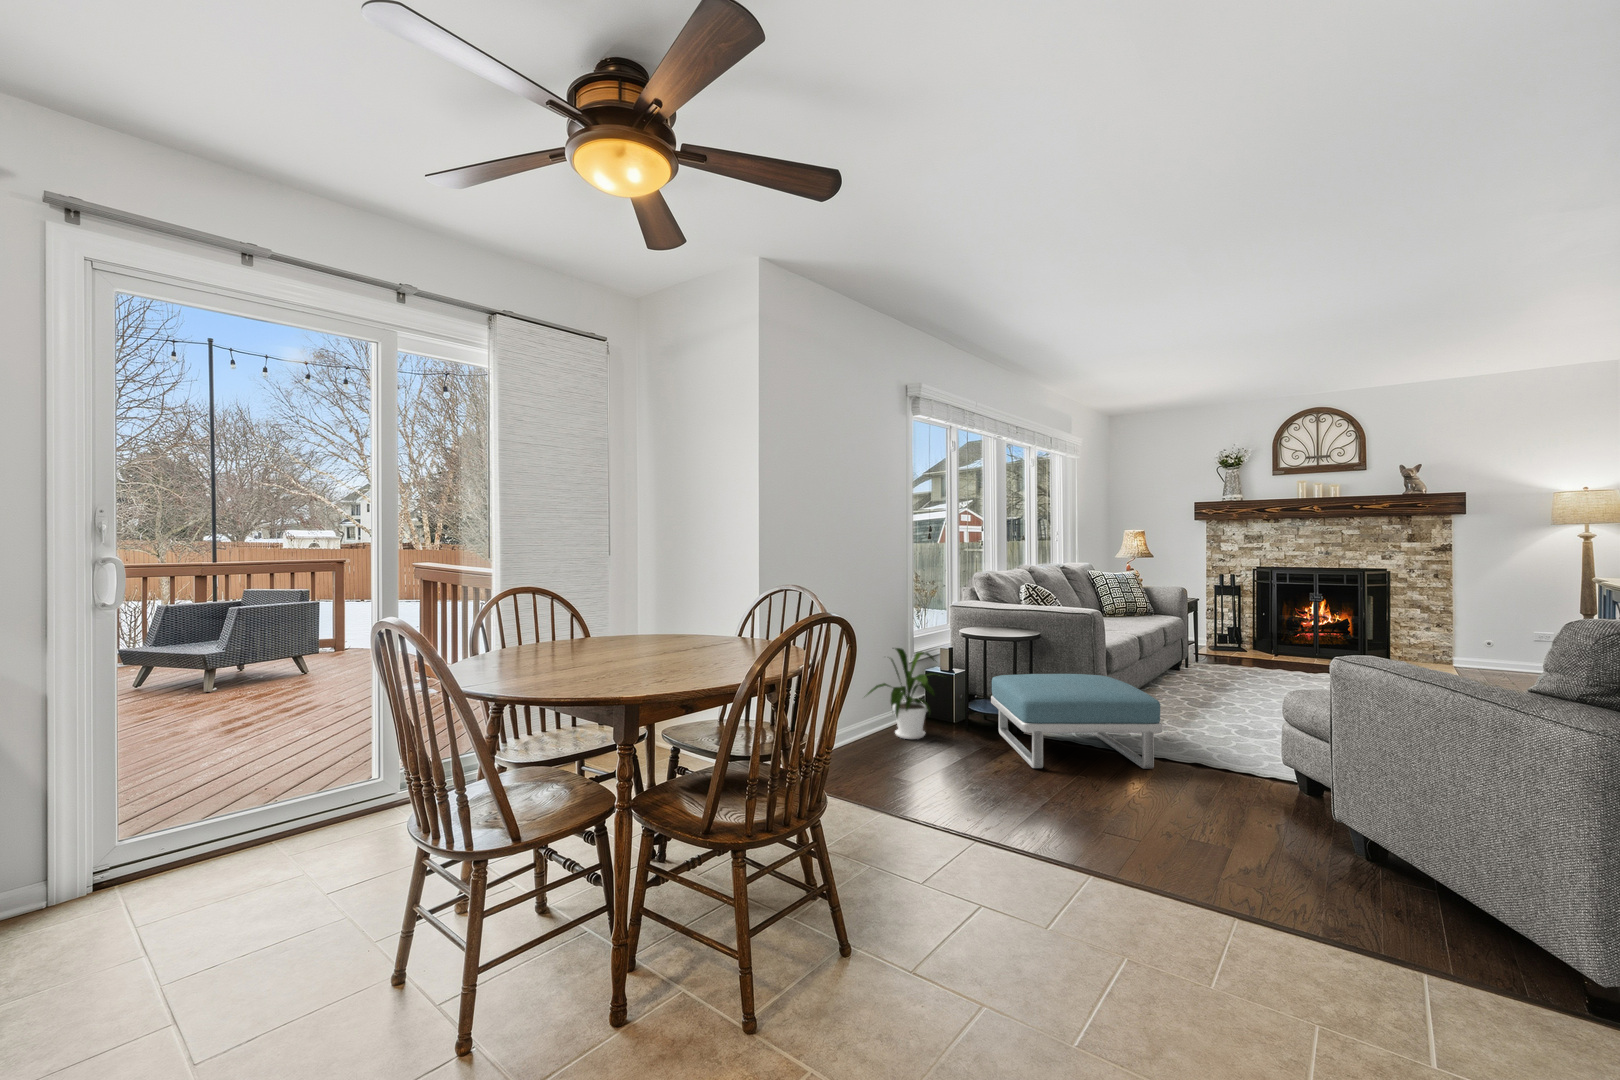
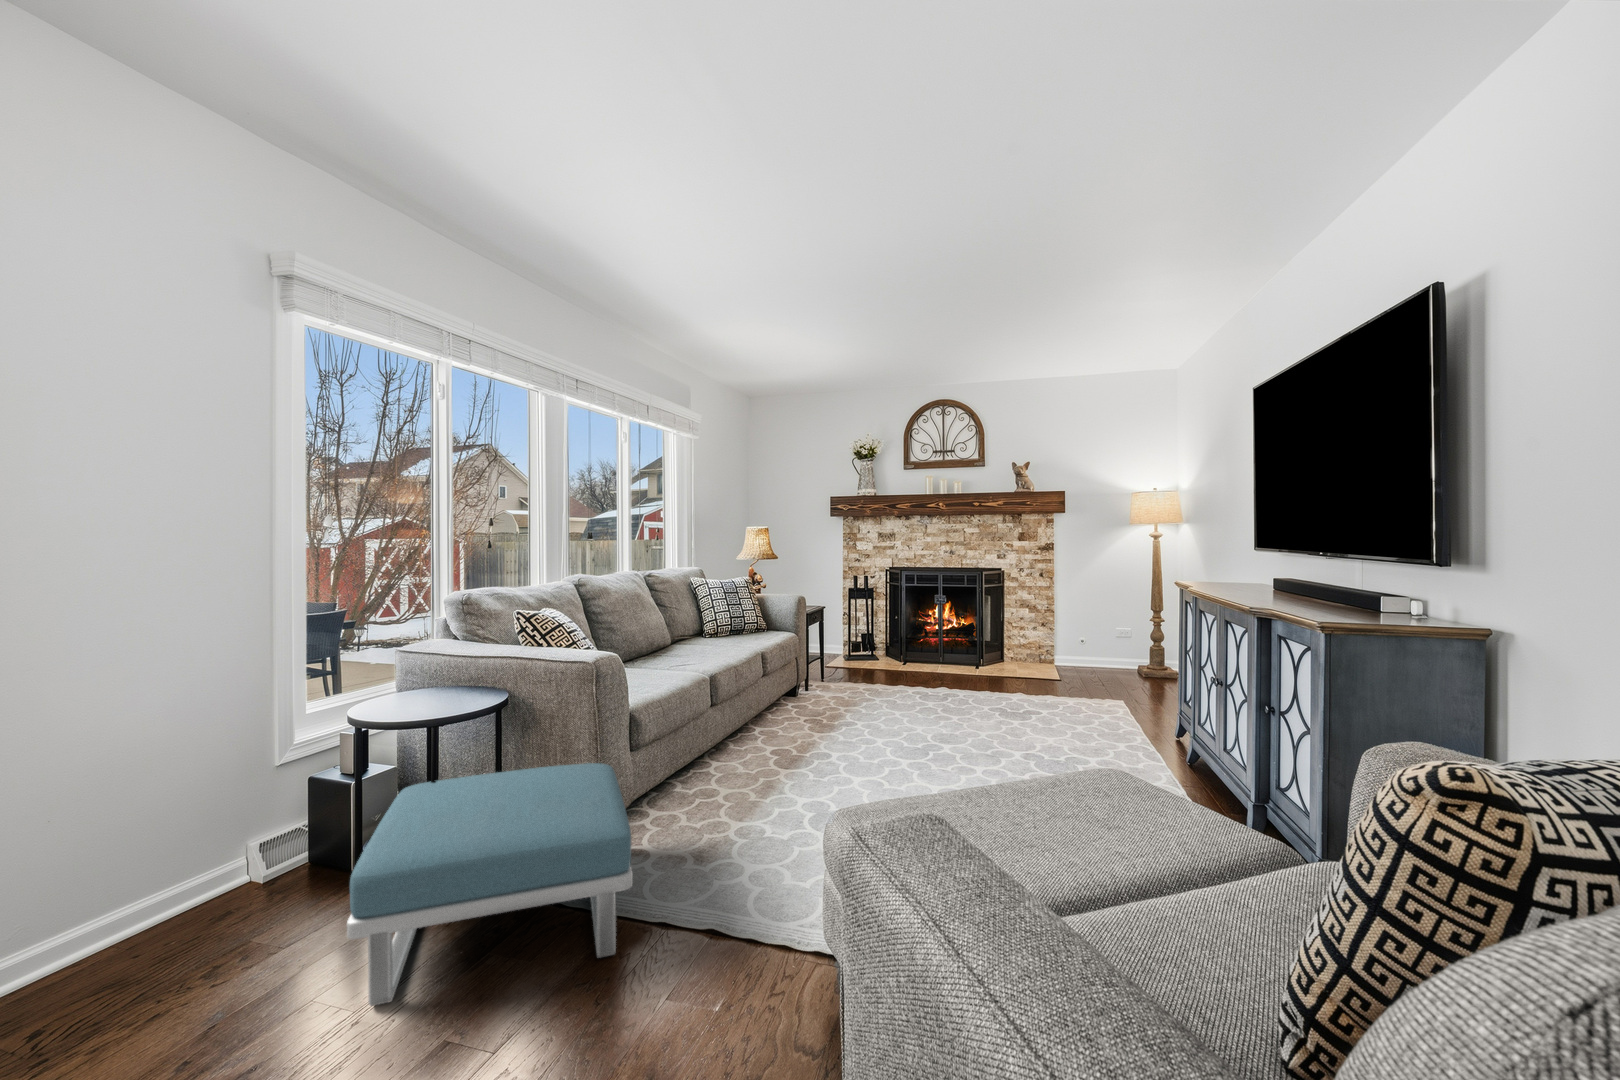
house plant: present [867,648,940,739] -> none [90,756,296,938]

